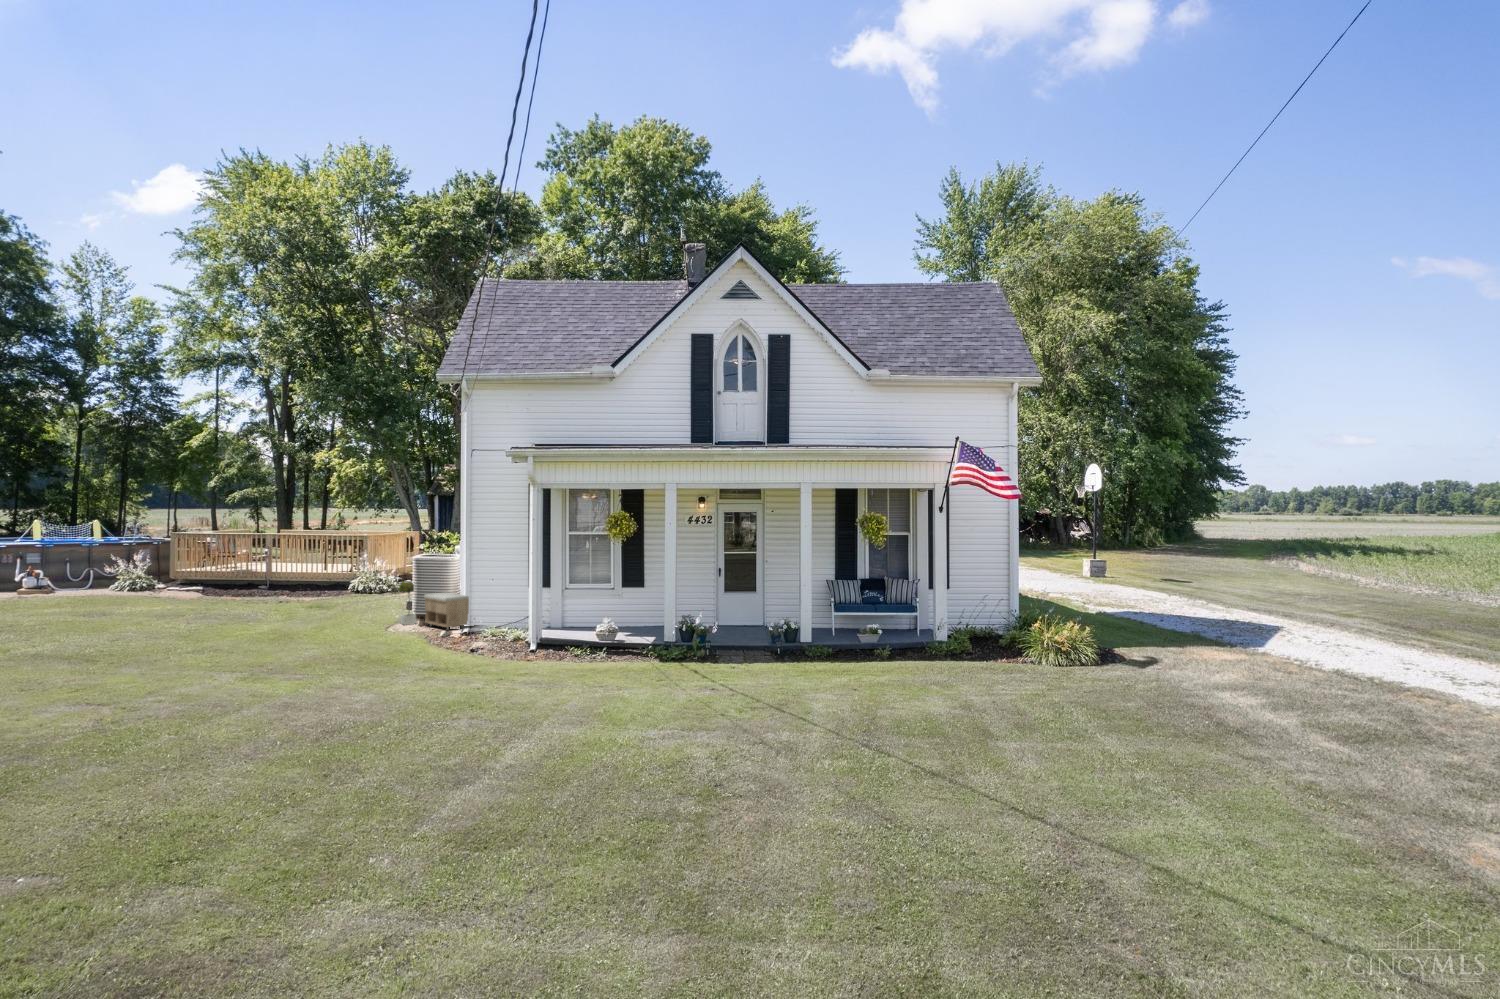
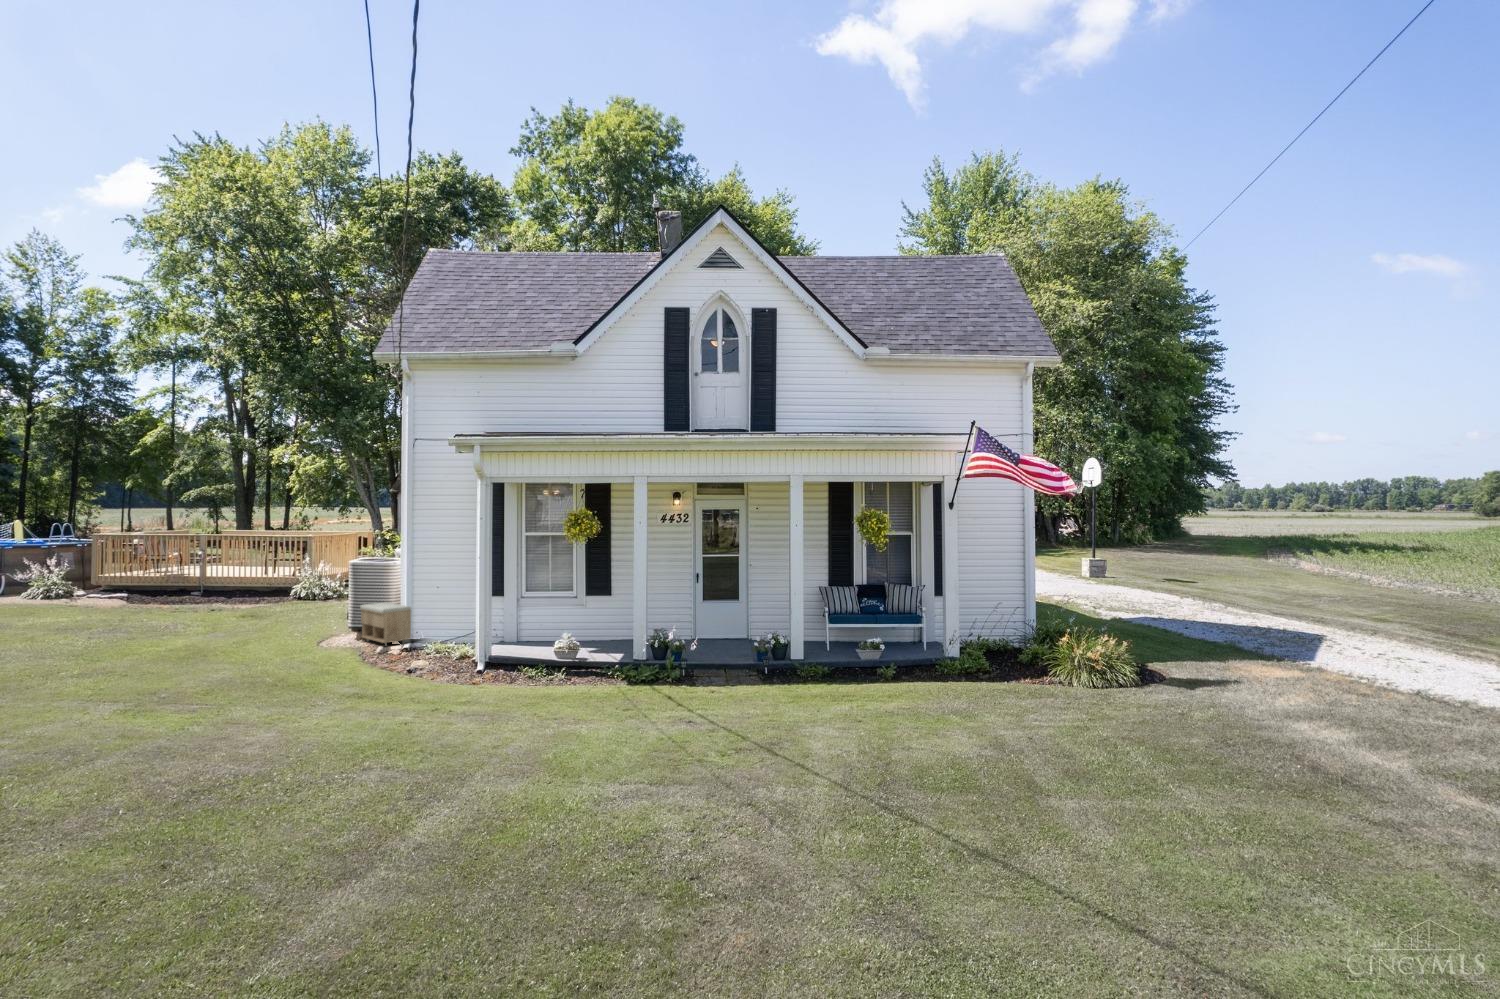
potted tree: present [399,581,416,625] -> none [331,589,355,640]

